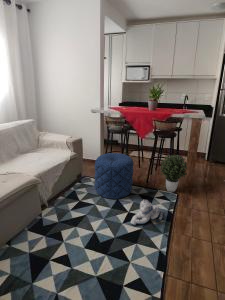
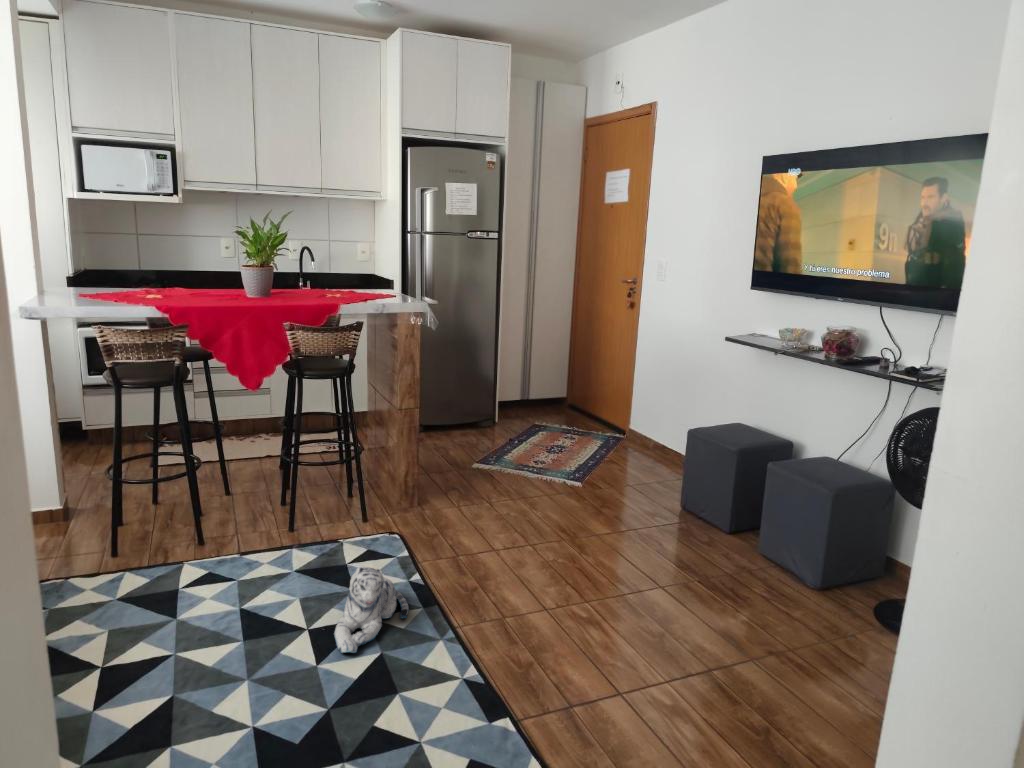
pouf: present [95,153,134,199] -> none [117,453,269,620]
potted plant: present [161,155,187,192] -> none [331,421,414,535]

